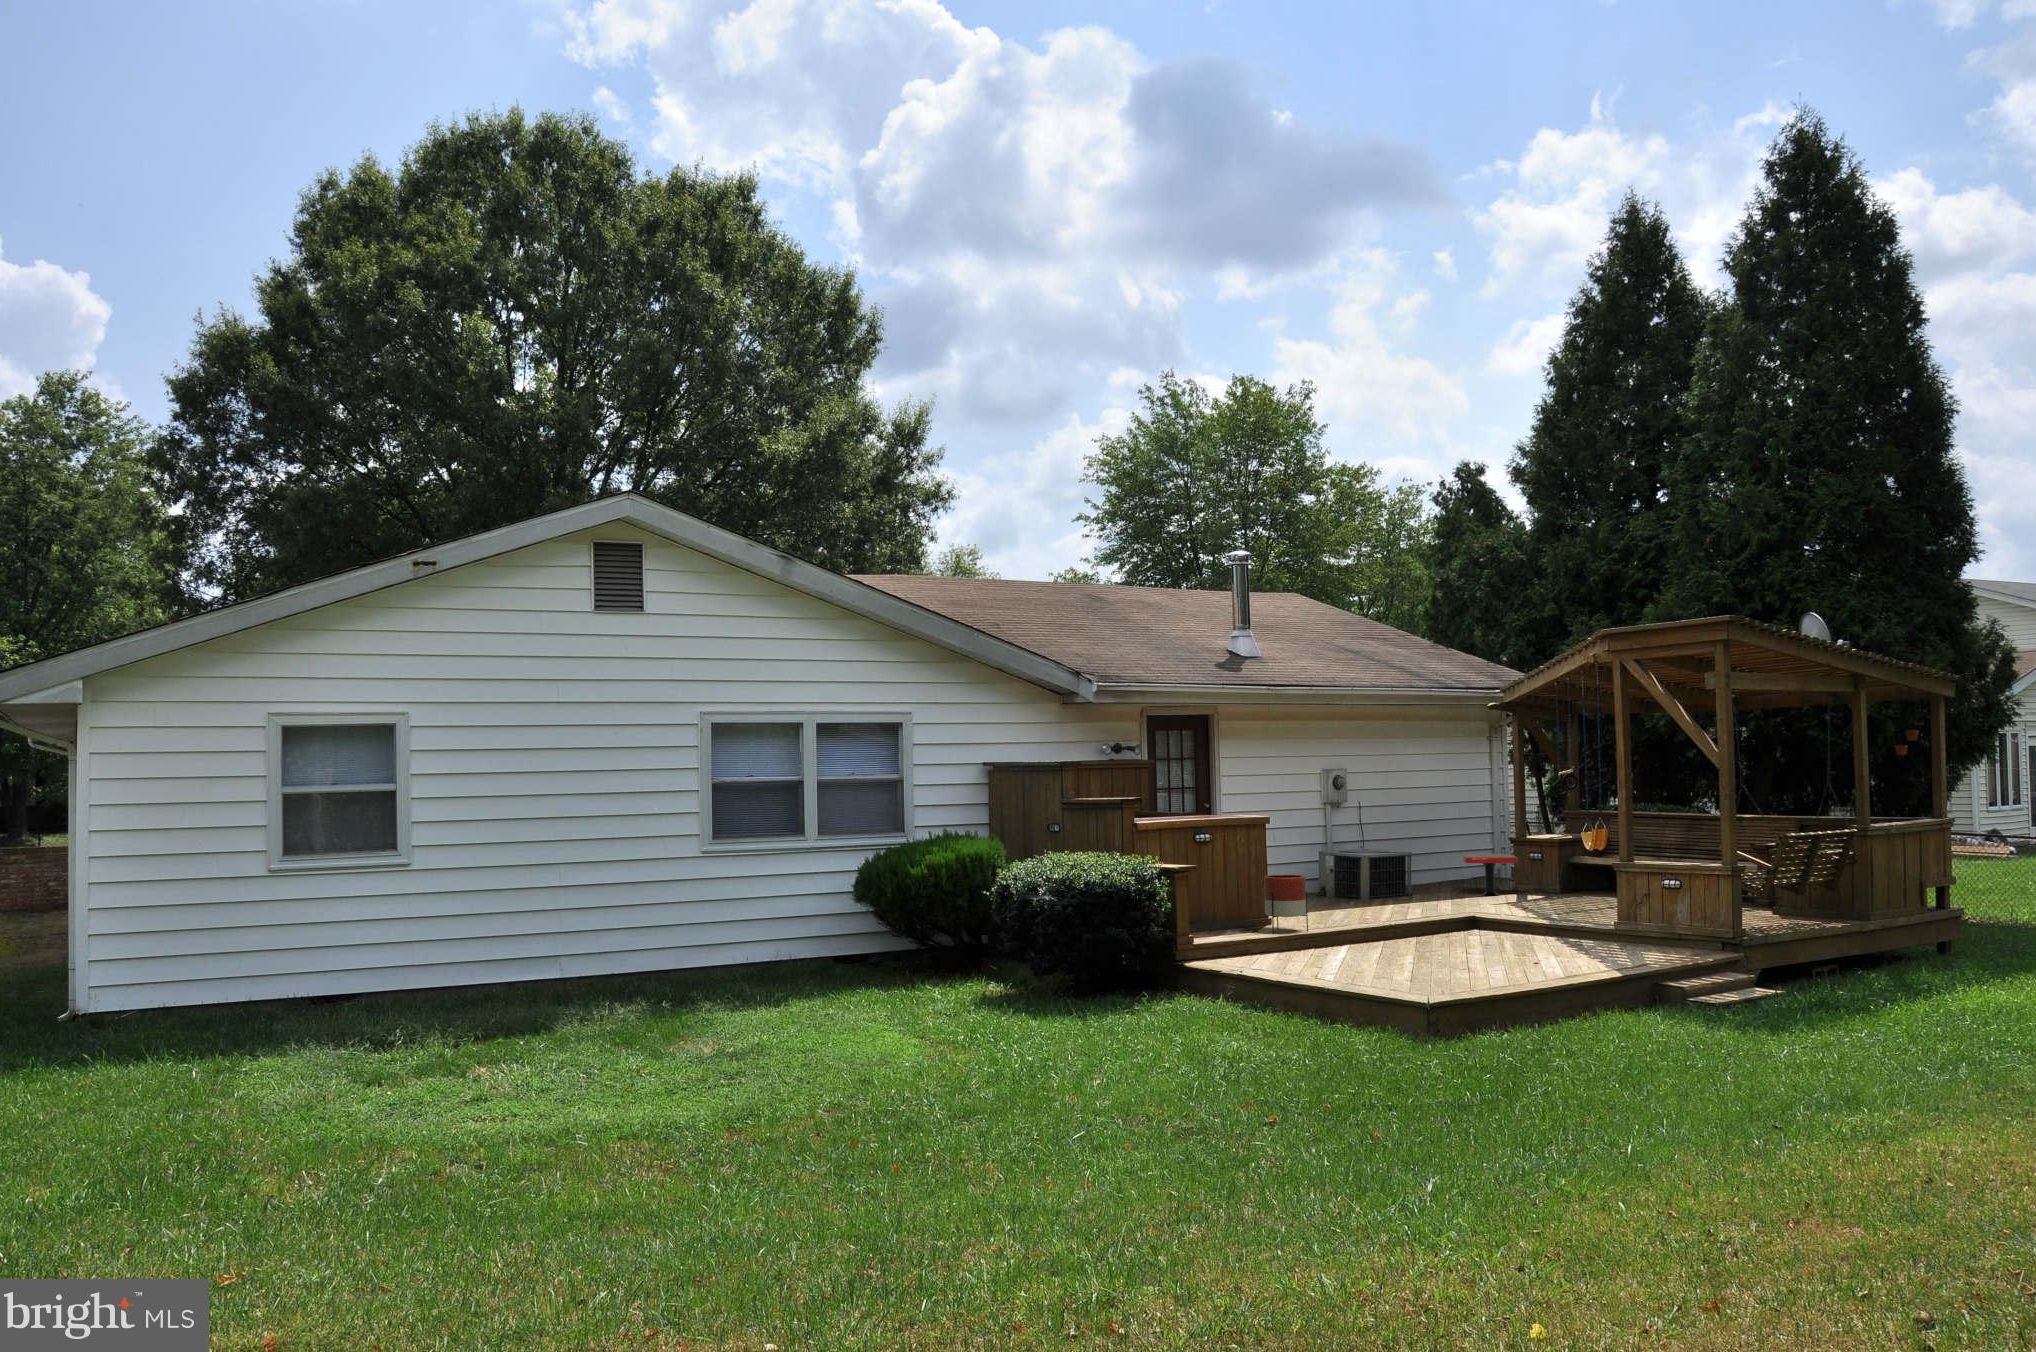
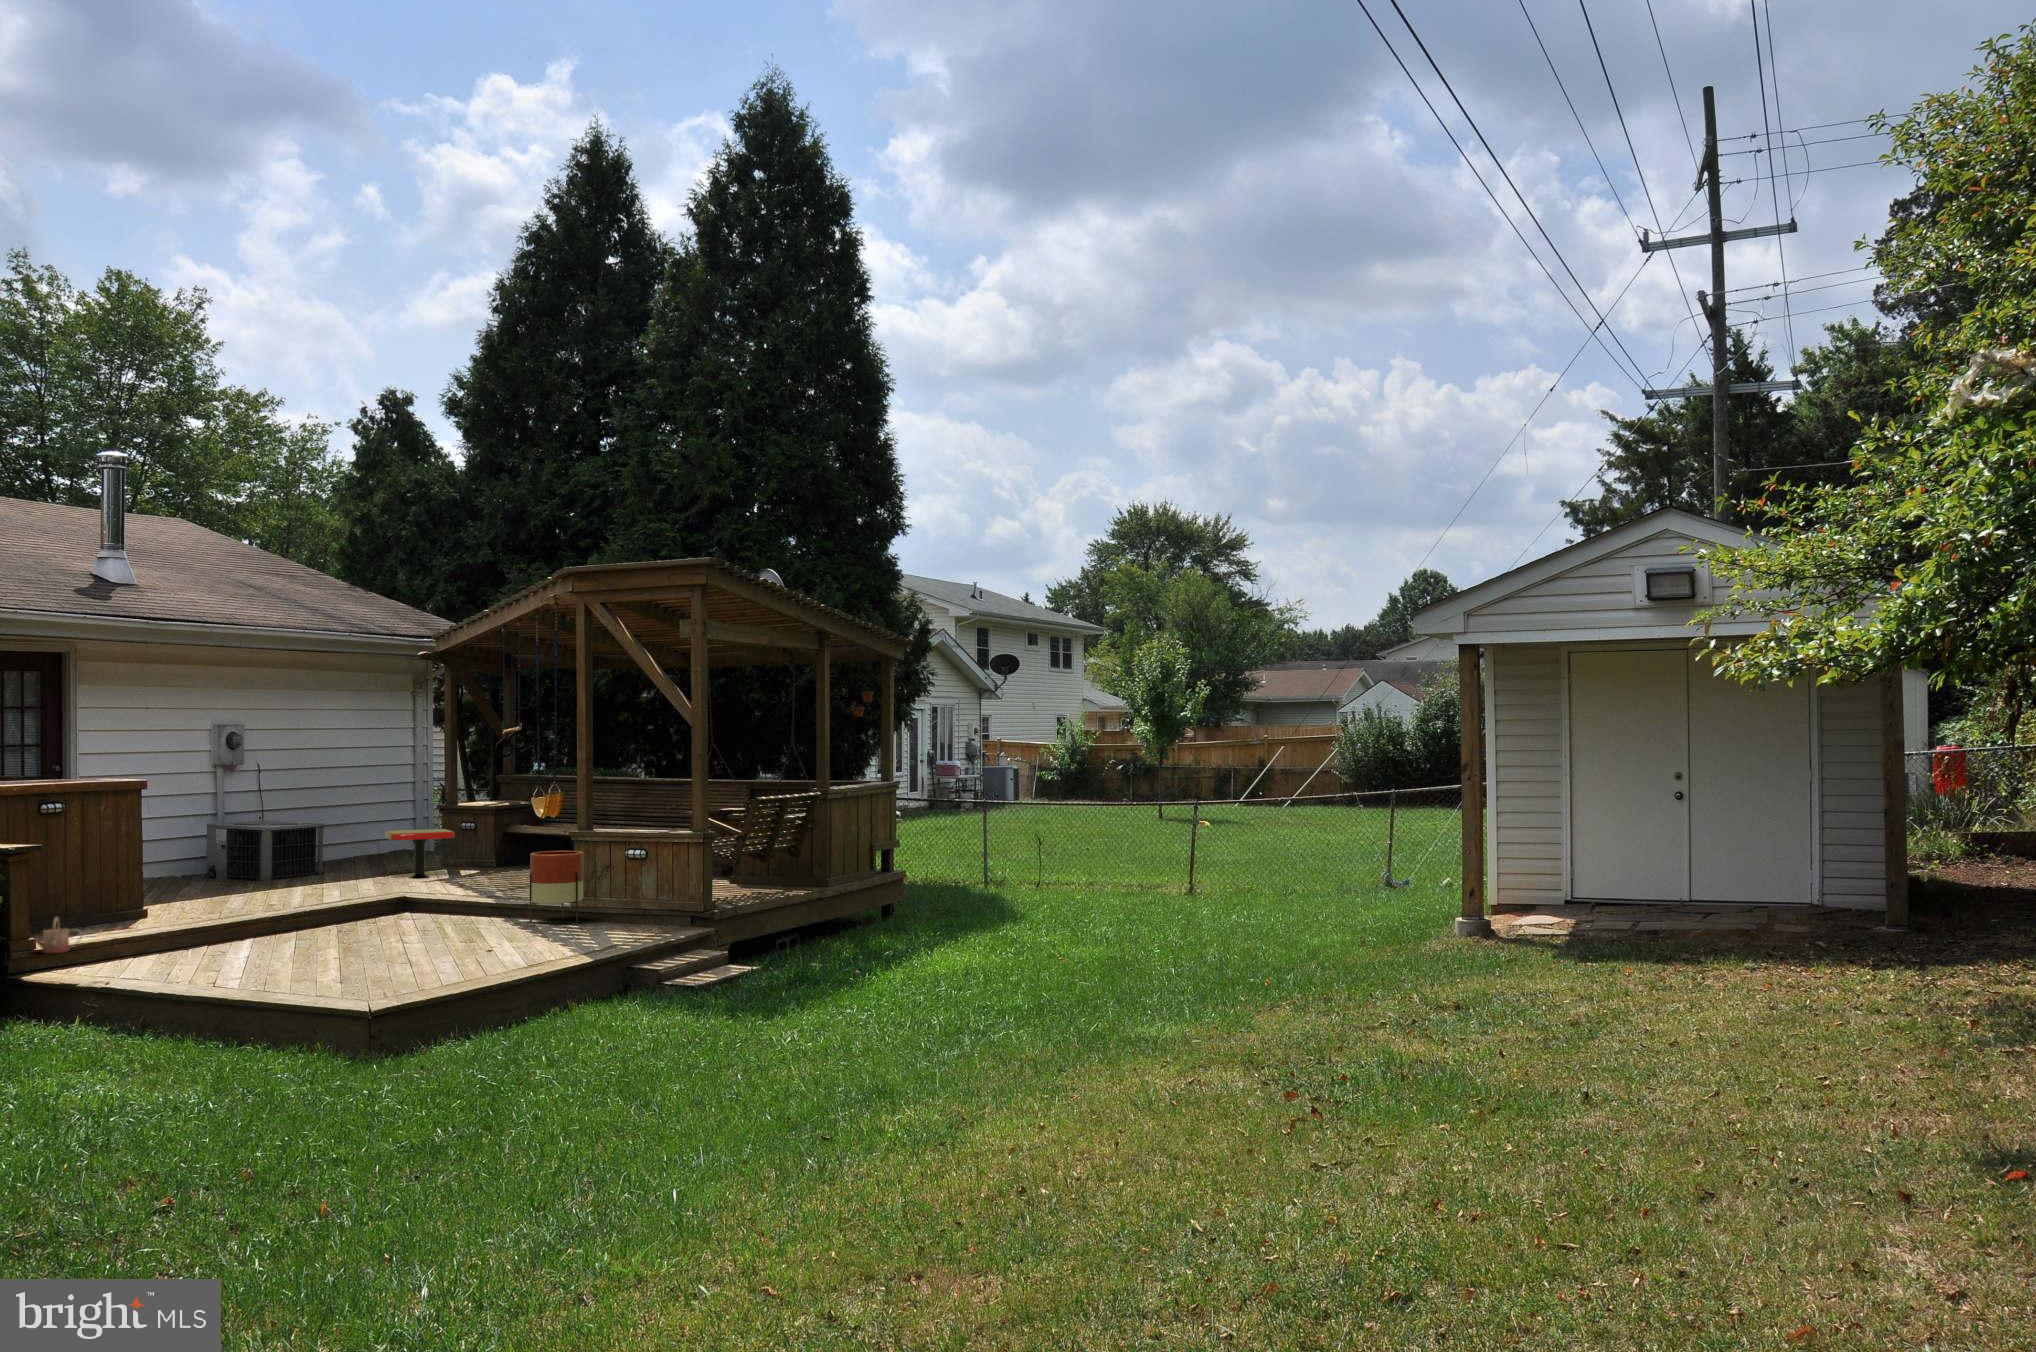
planter: present [1264,875,1308,934] -> present [529,851,583,924]
watering can: none [1205,913,1244,939] -> present [35,918,82,953]

